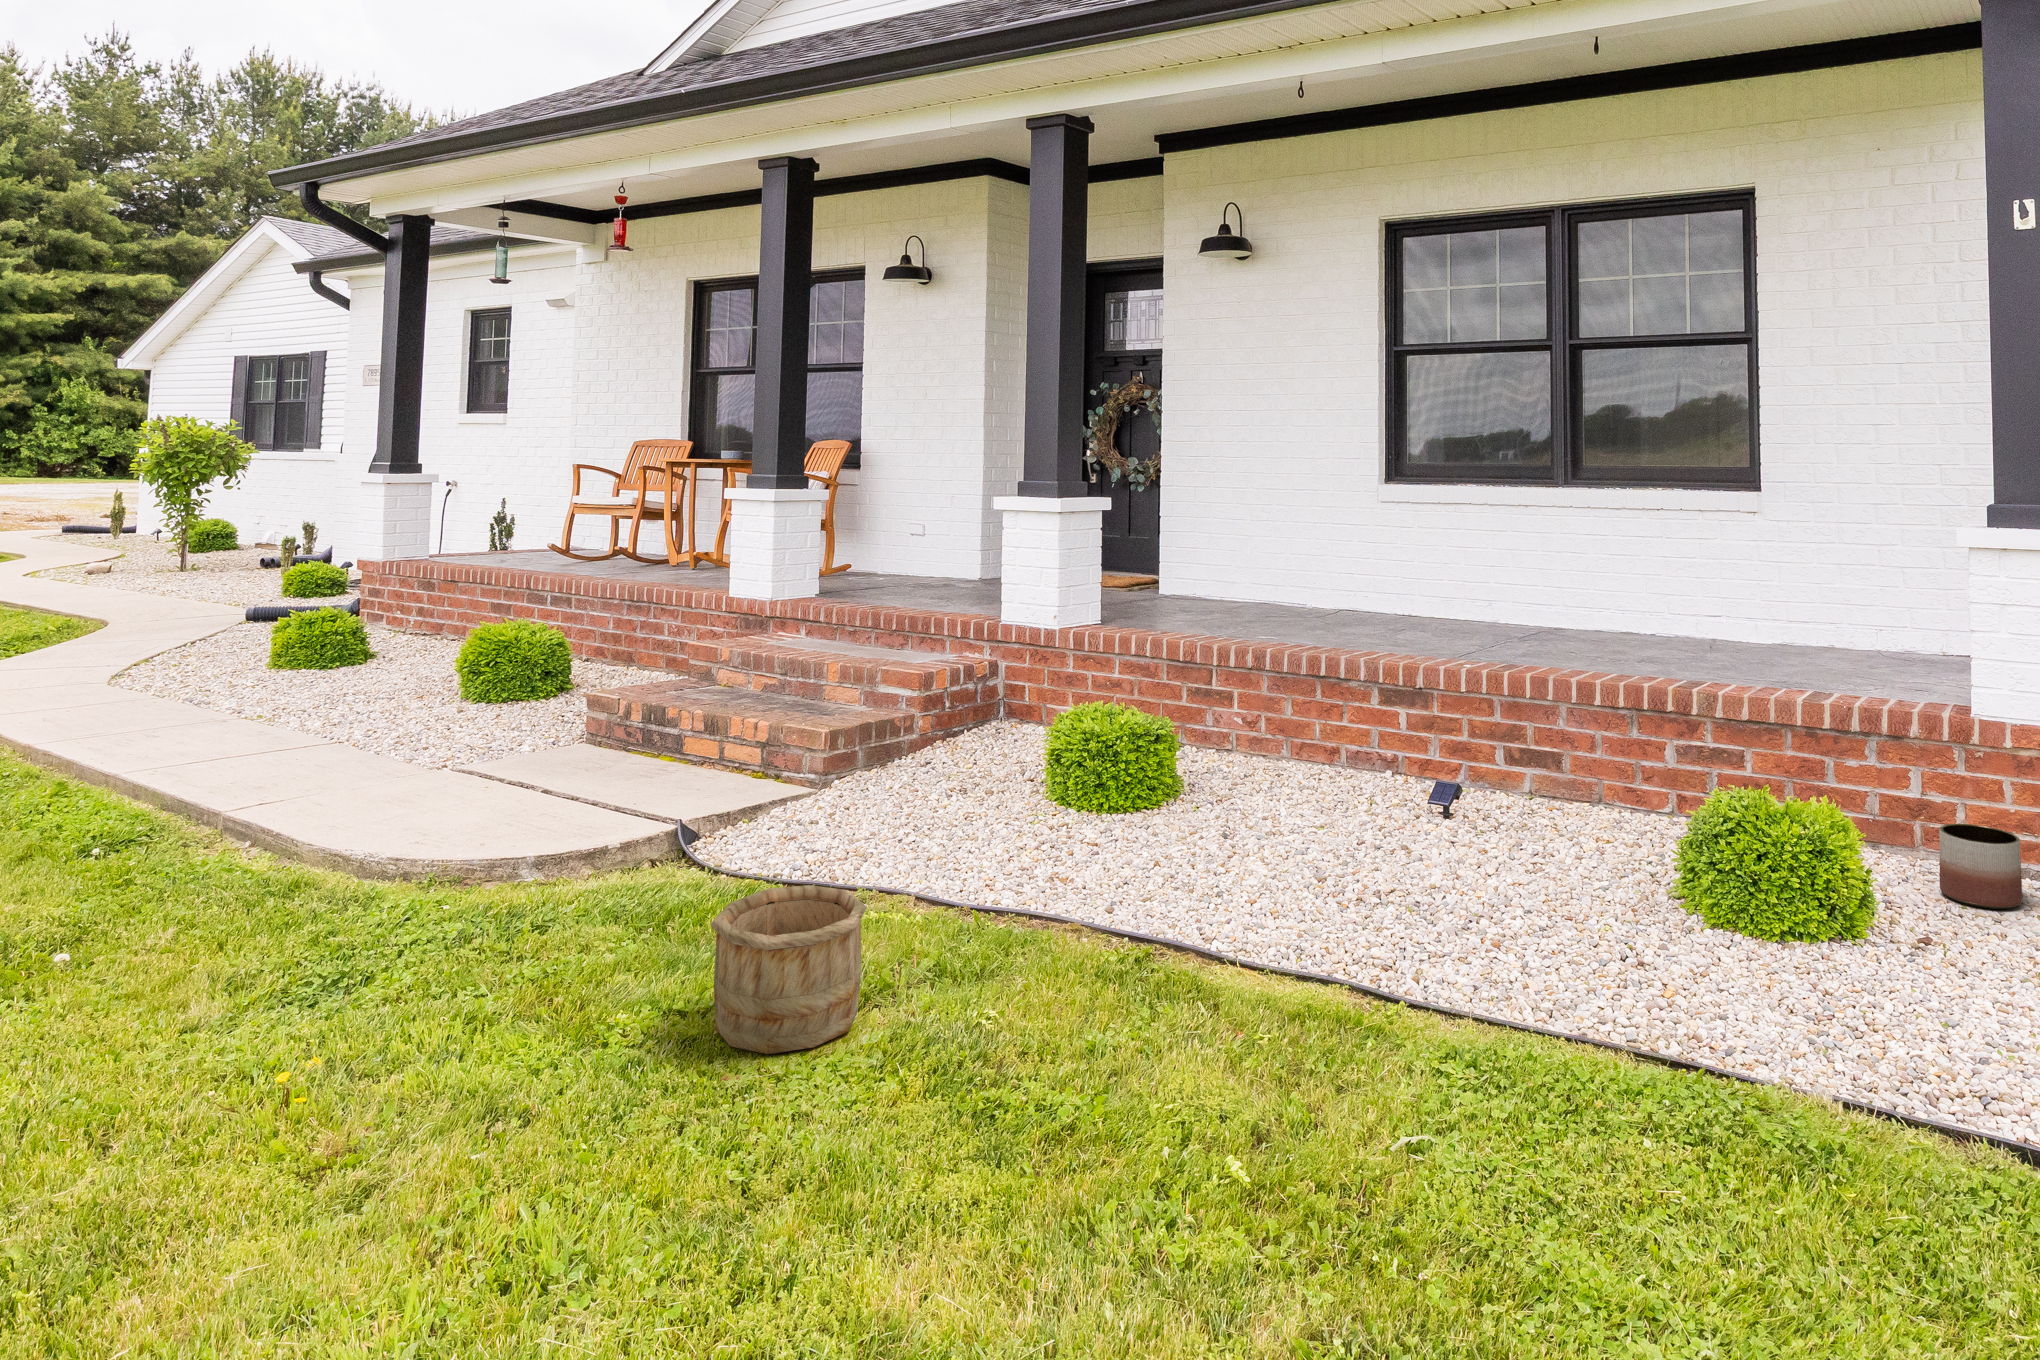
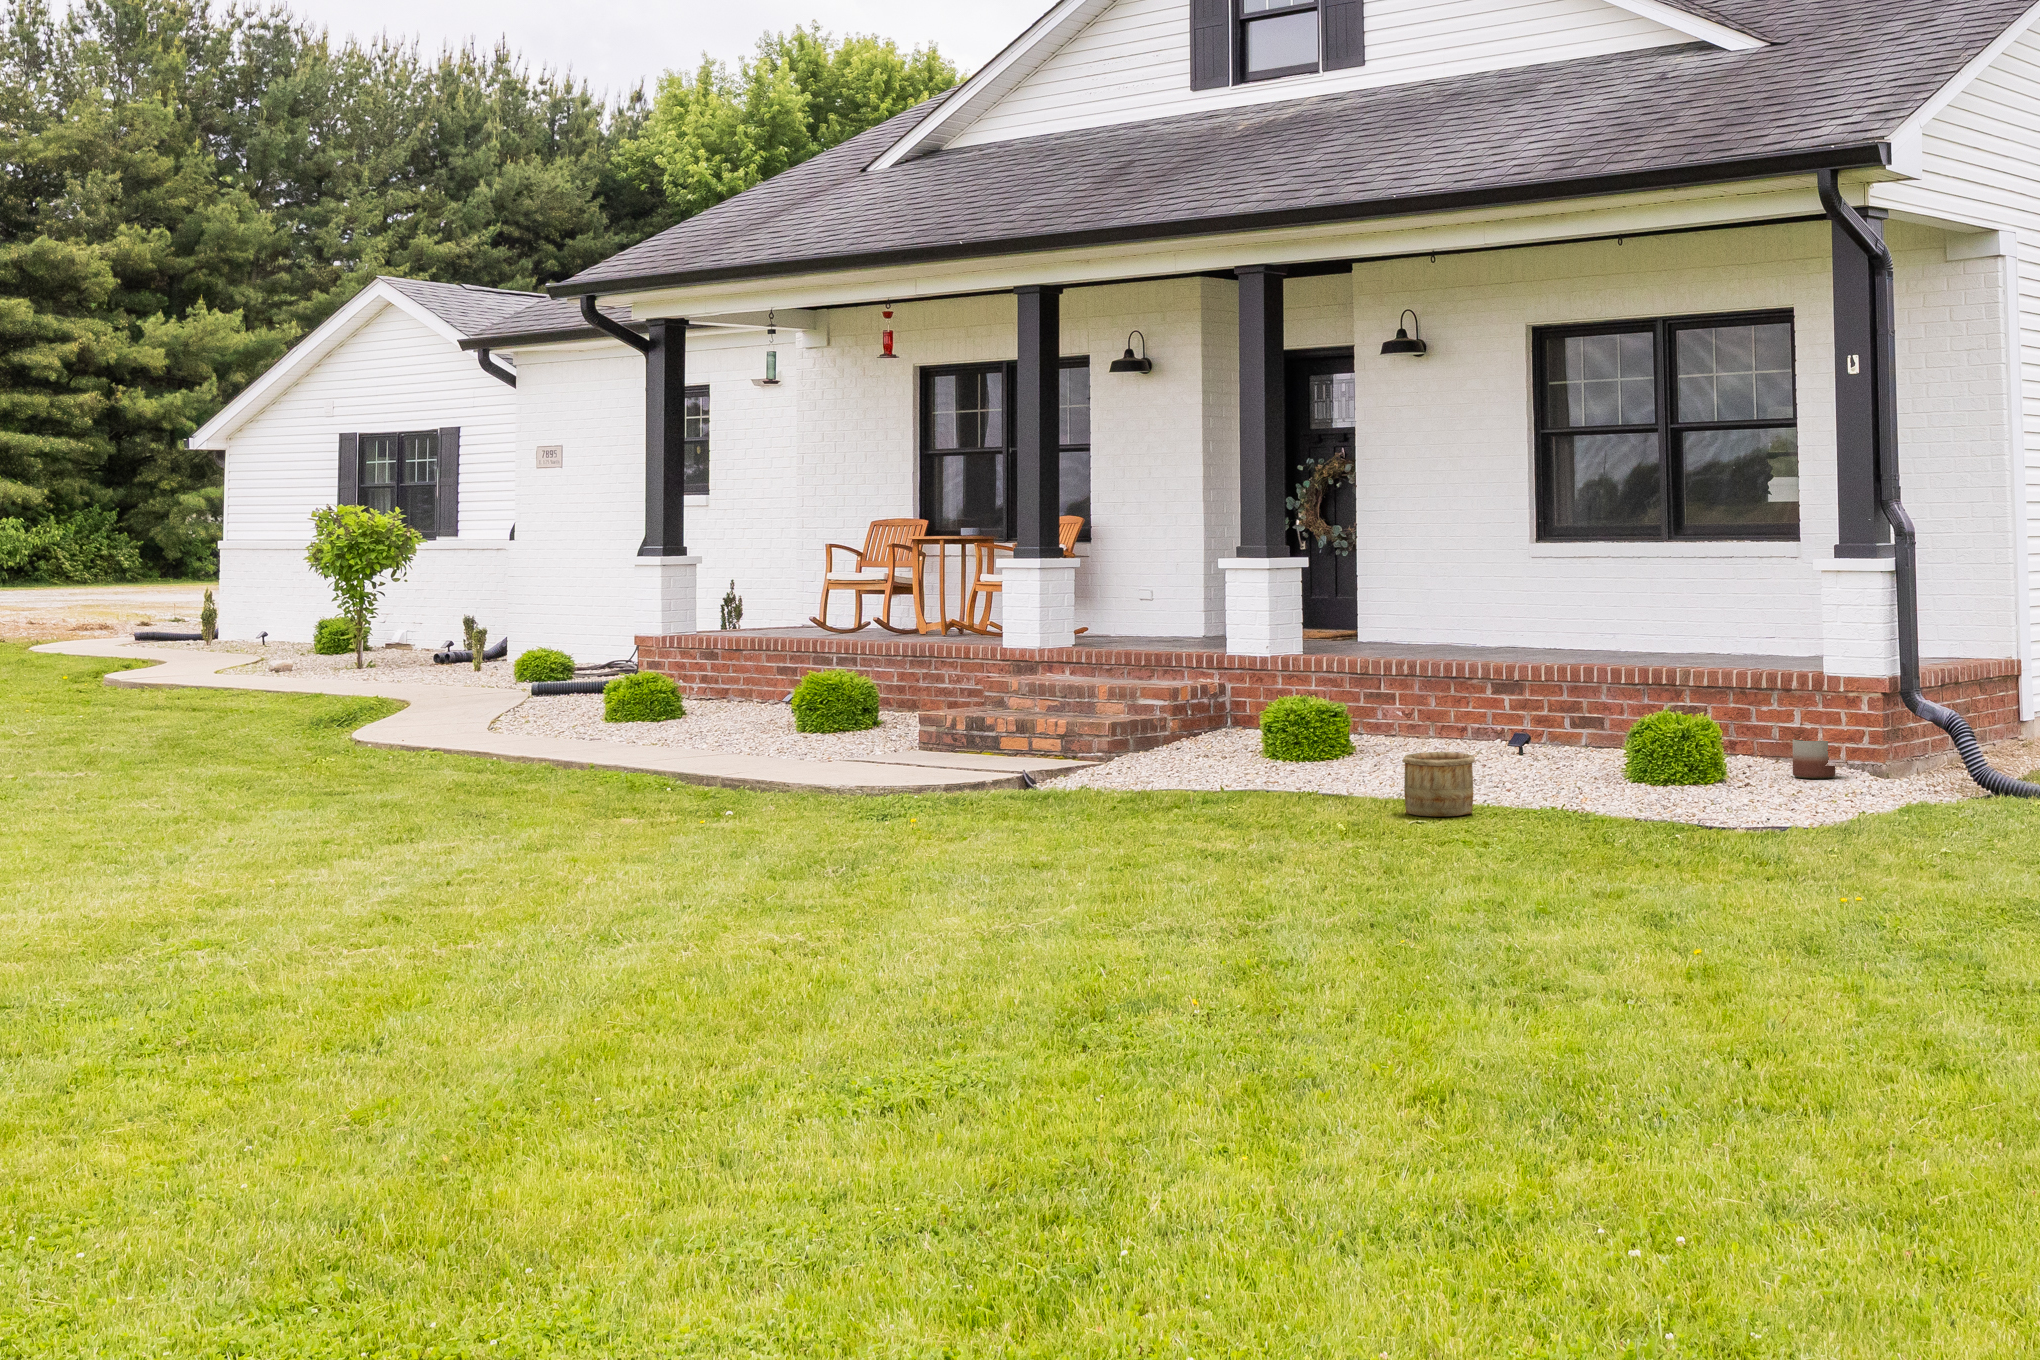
wooden bucket: present [711,885,866,1054] -> present [1402,752,1475,817]

